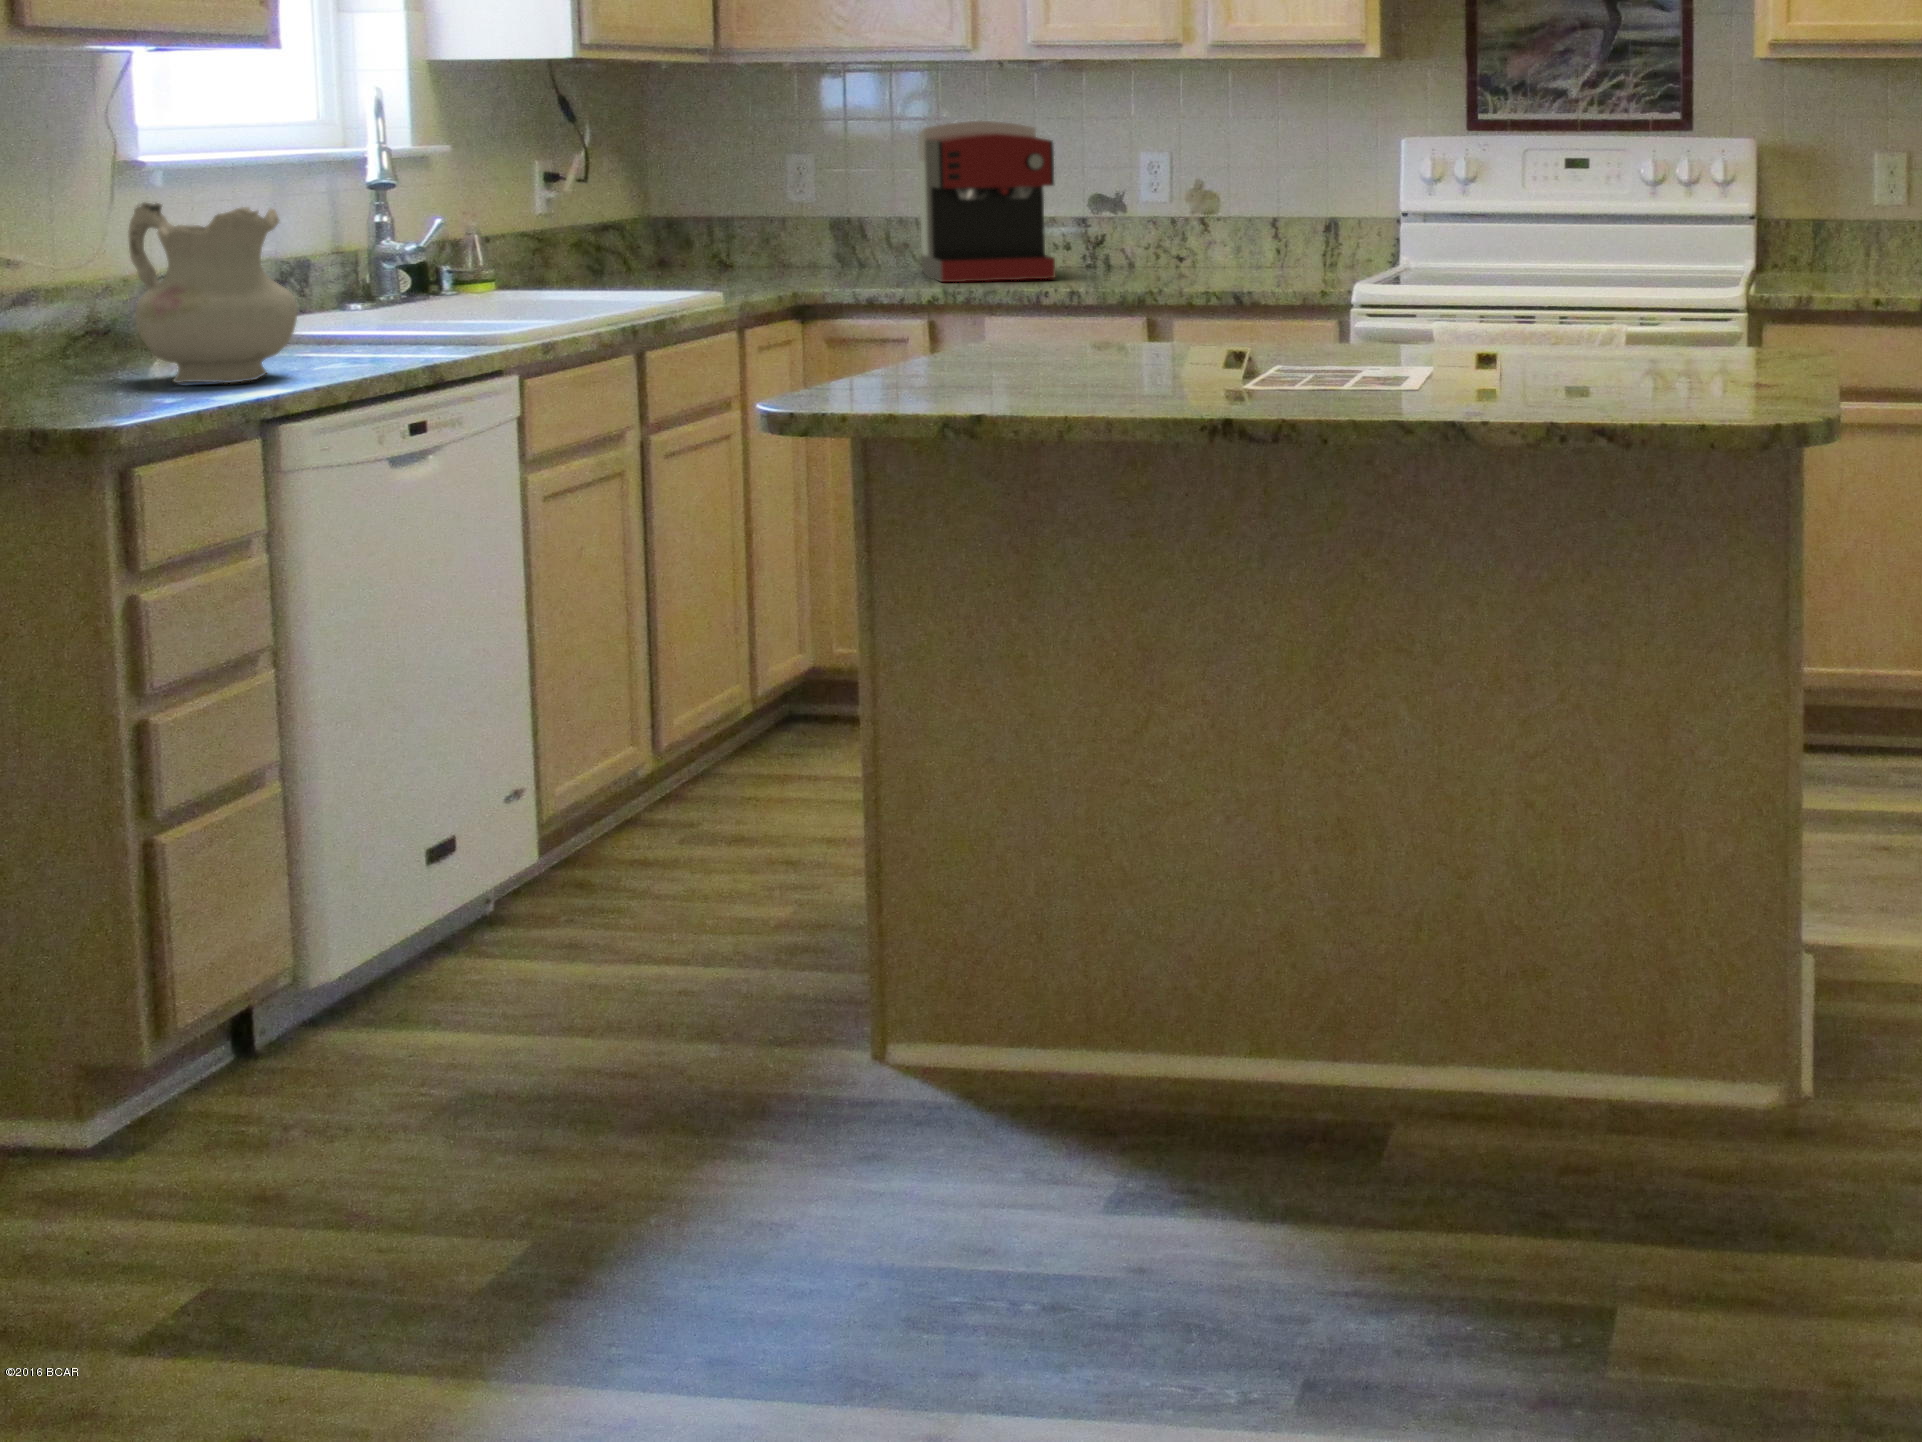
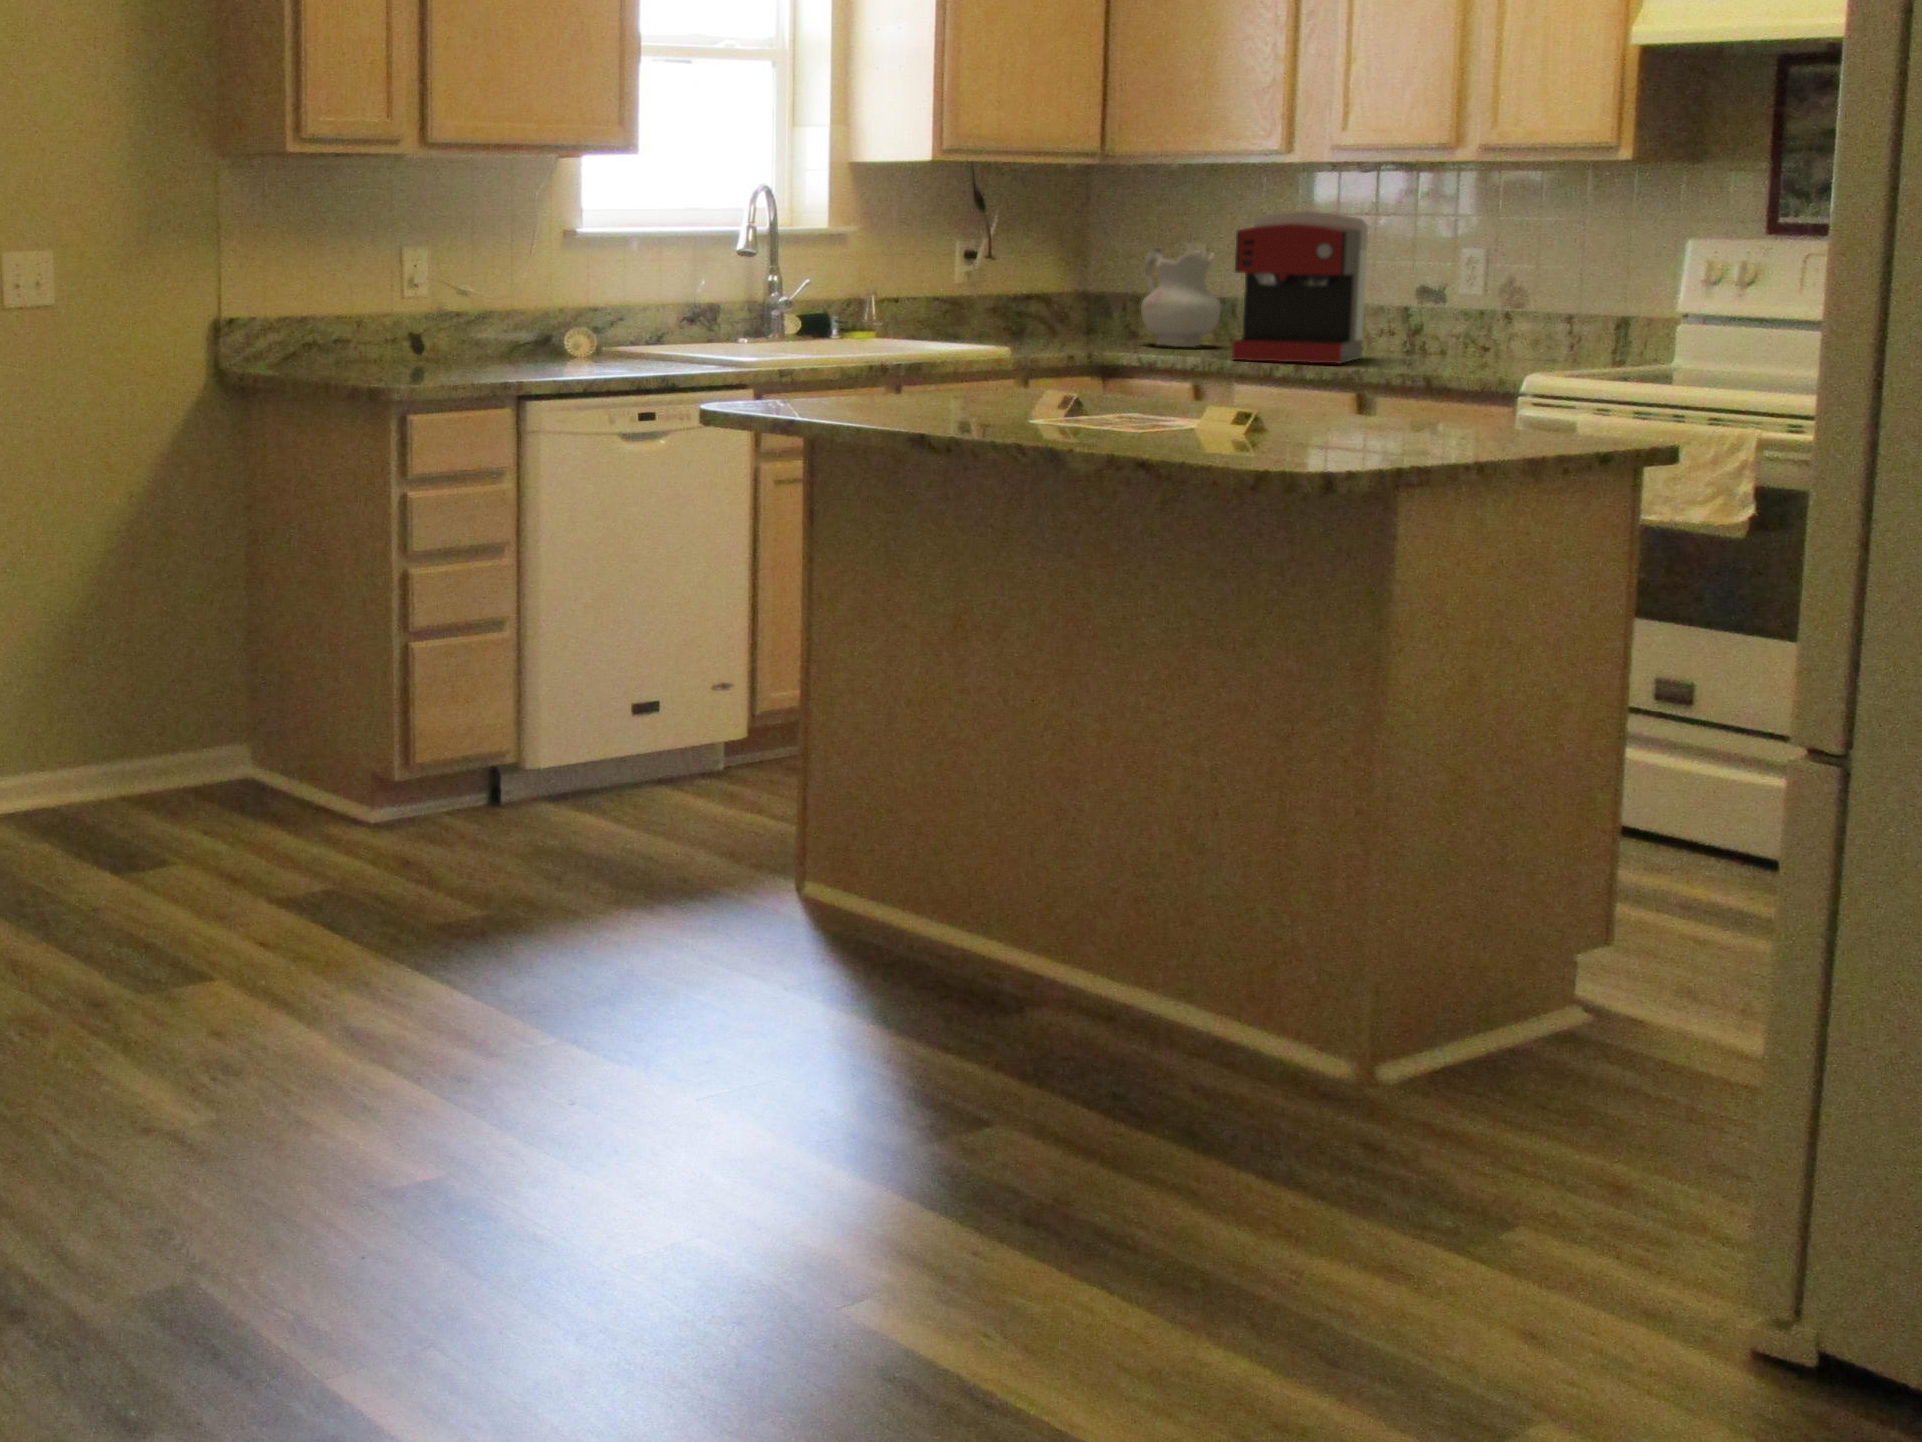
ceramic pitcher: present [128,202,298,383] -> present [1141,247,1221,347]

